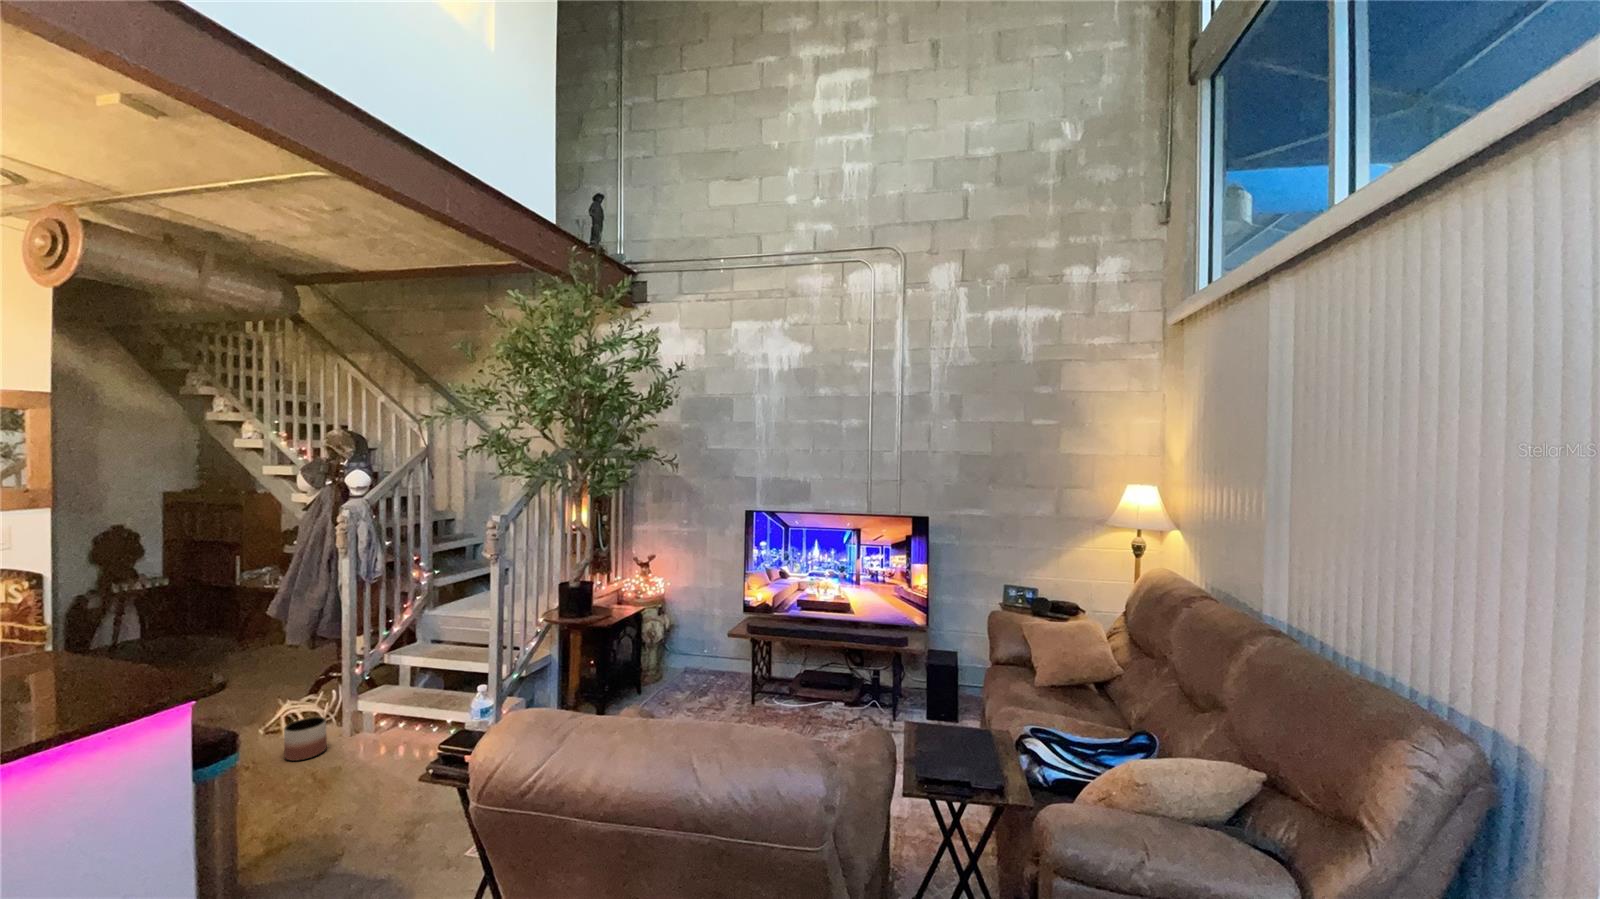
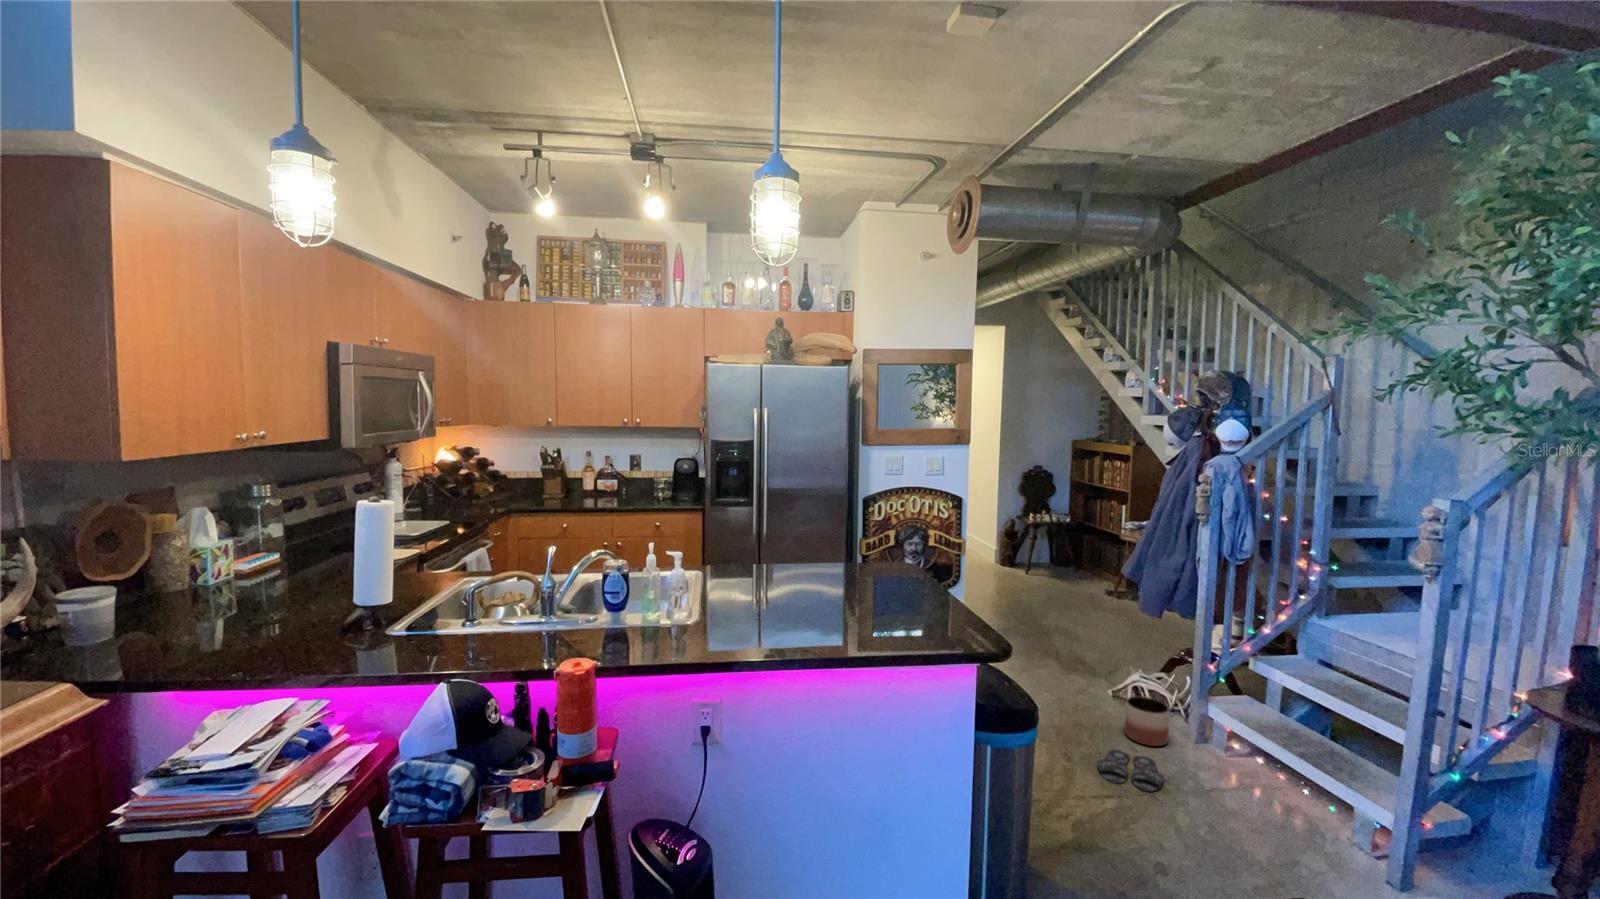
slippers: none [265,766,330,801] -> present [1098,750,1164,792]

